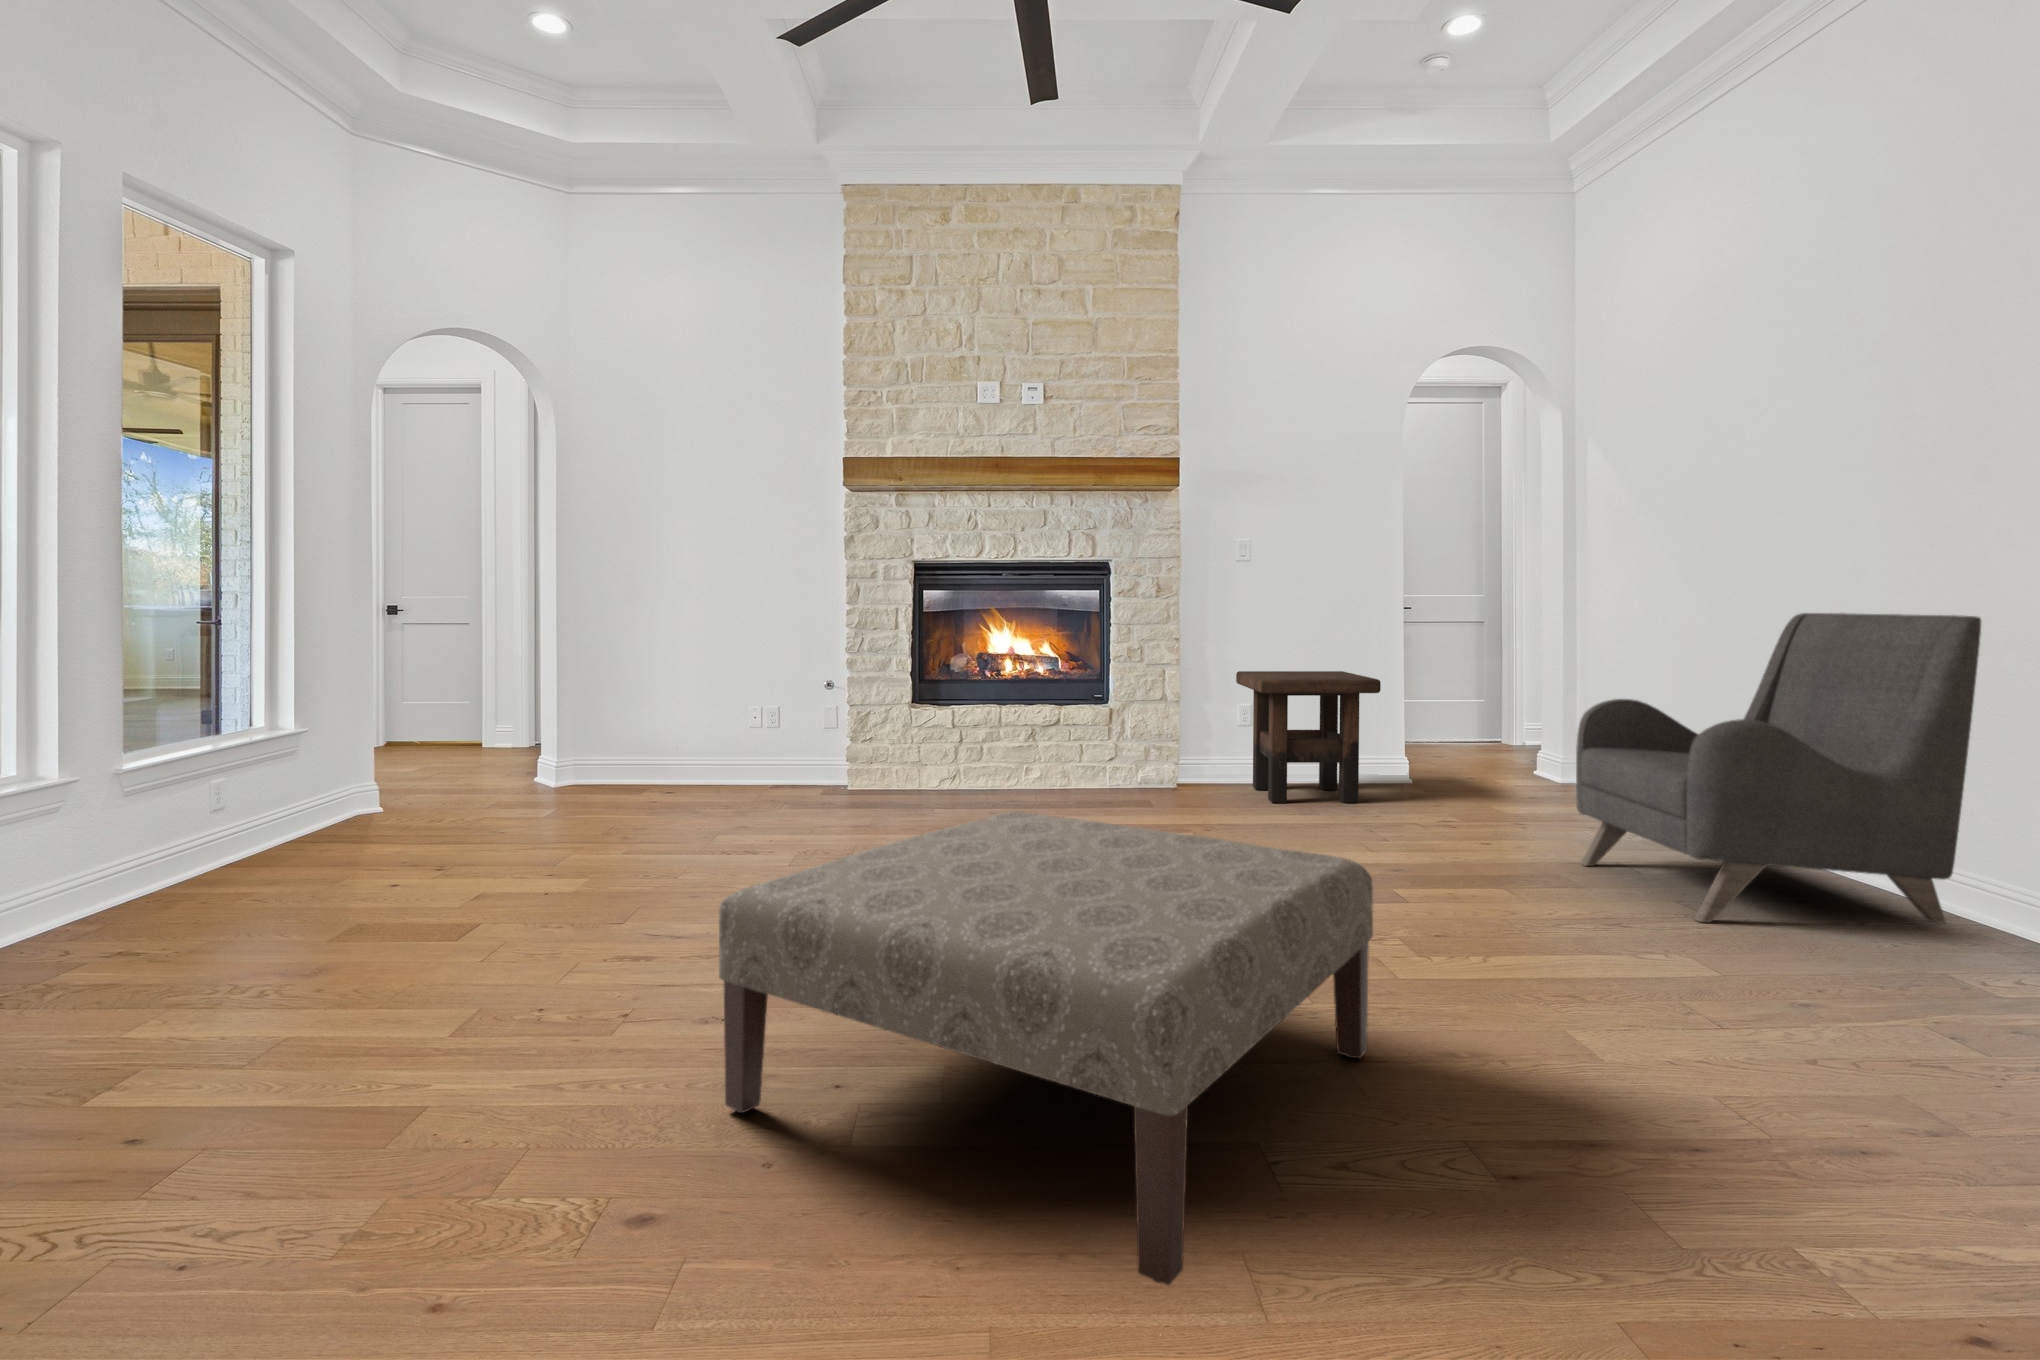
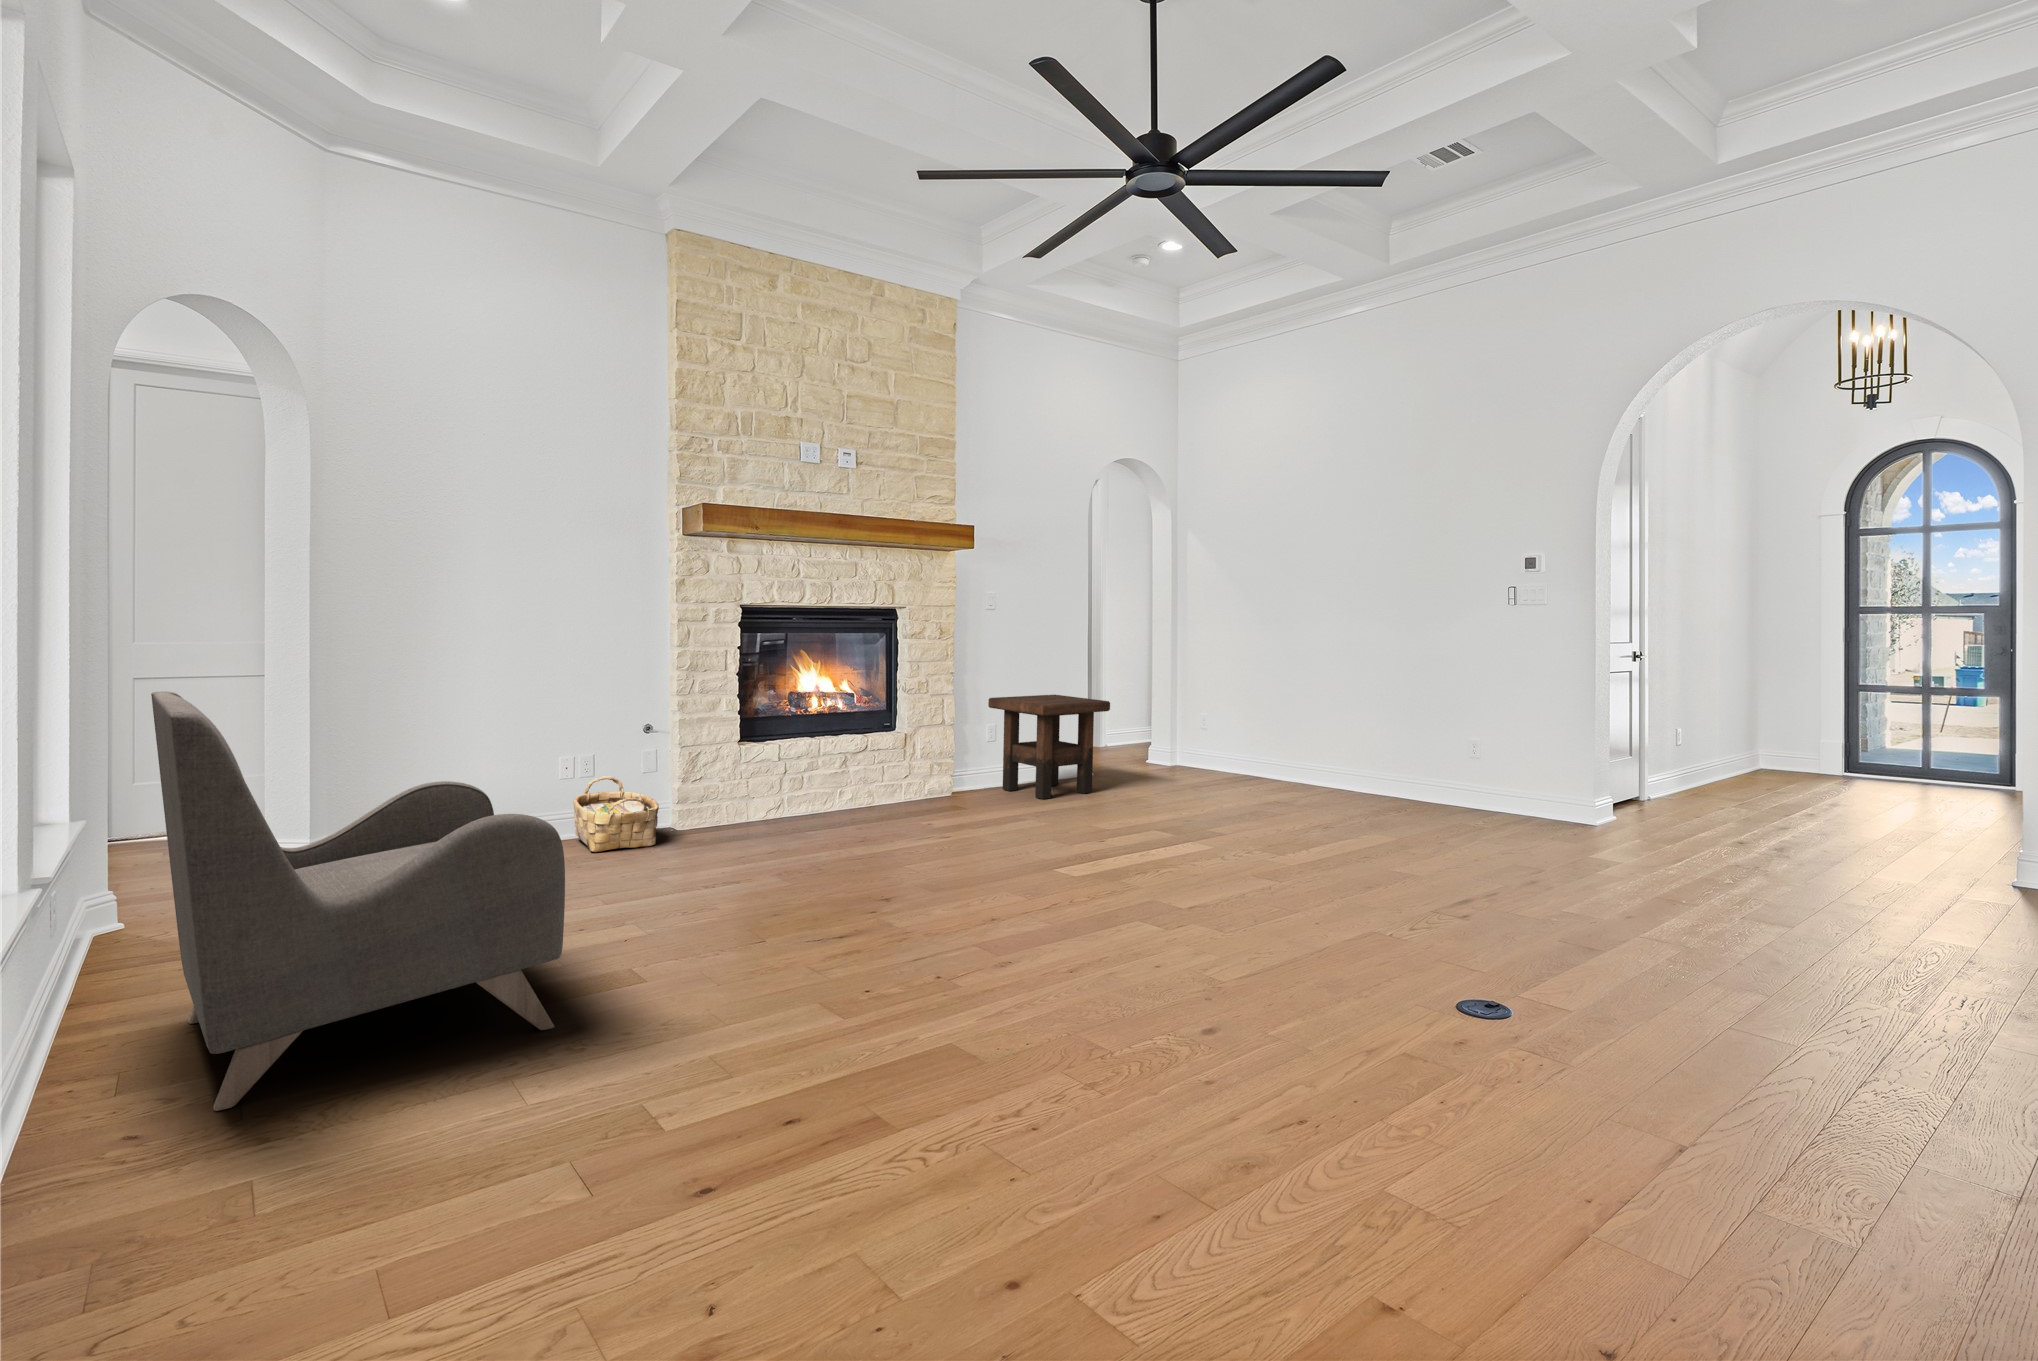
armchair: present [1576,613,1981,923] -> present [151,691,565,1111]
woven basket: none [734,729,811,798] -> present [573,776,659,852]
ottoman: present [719,811,1373,1285] -> none [1162,814,1533,1019]

